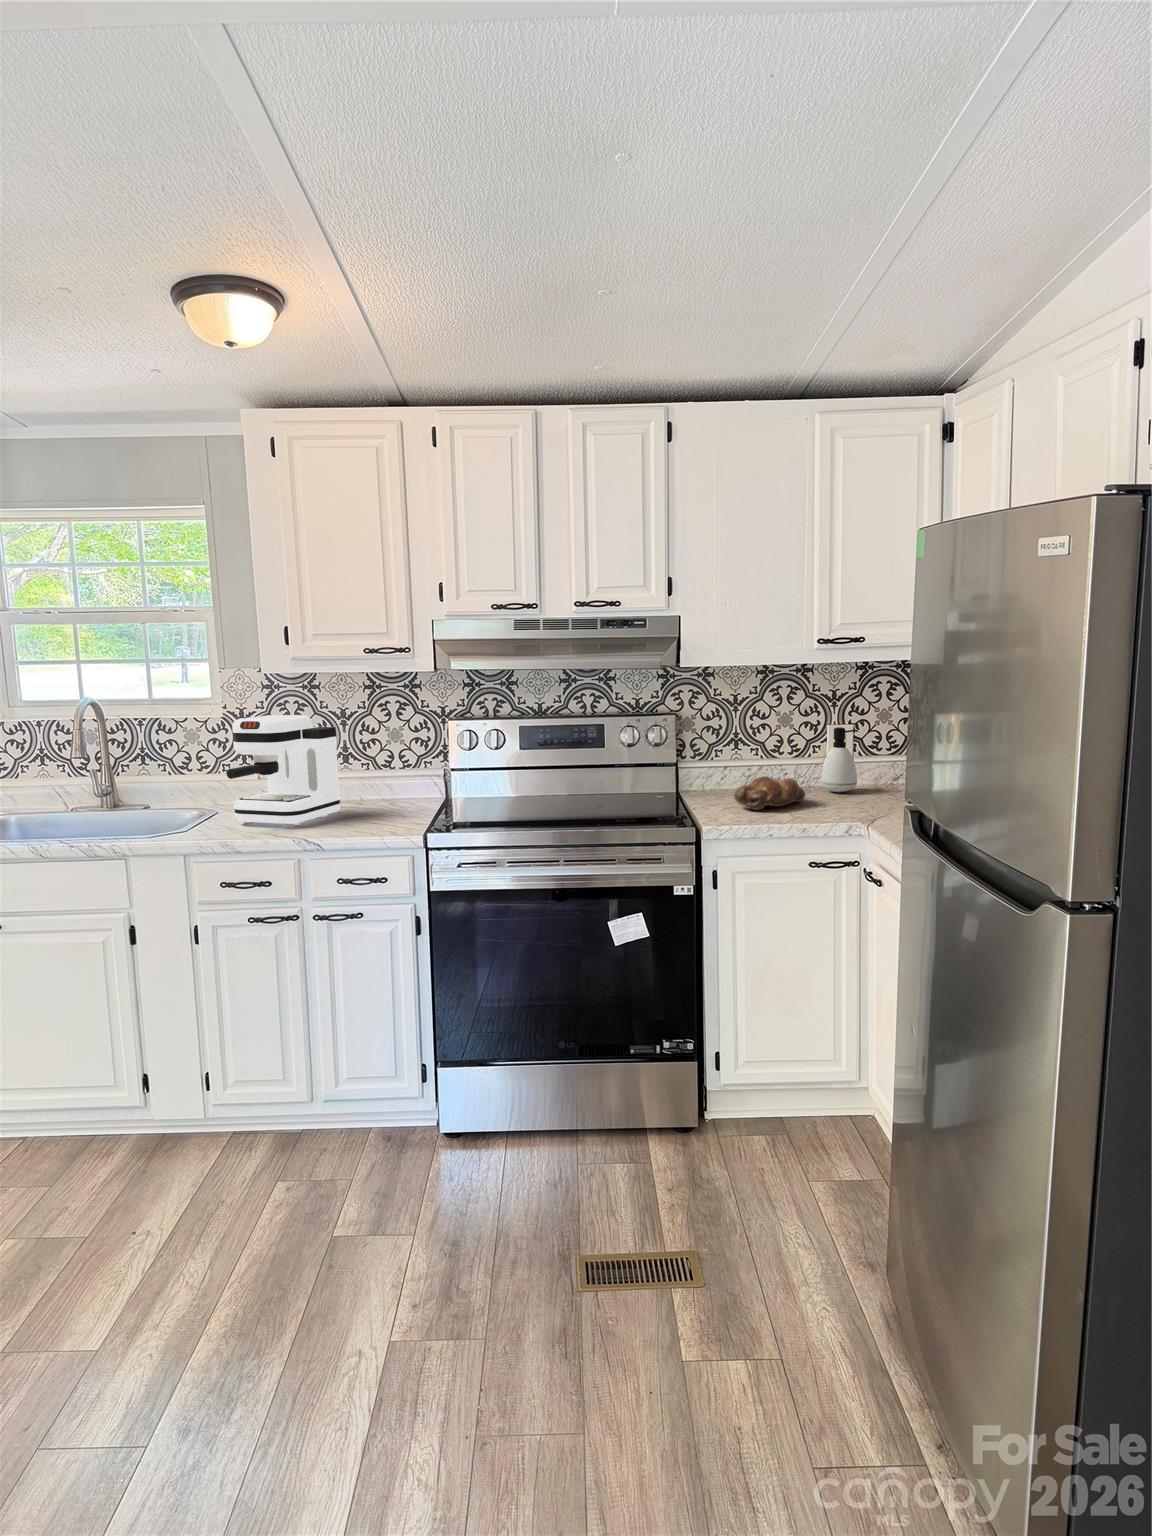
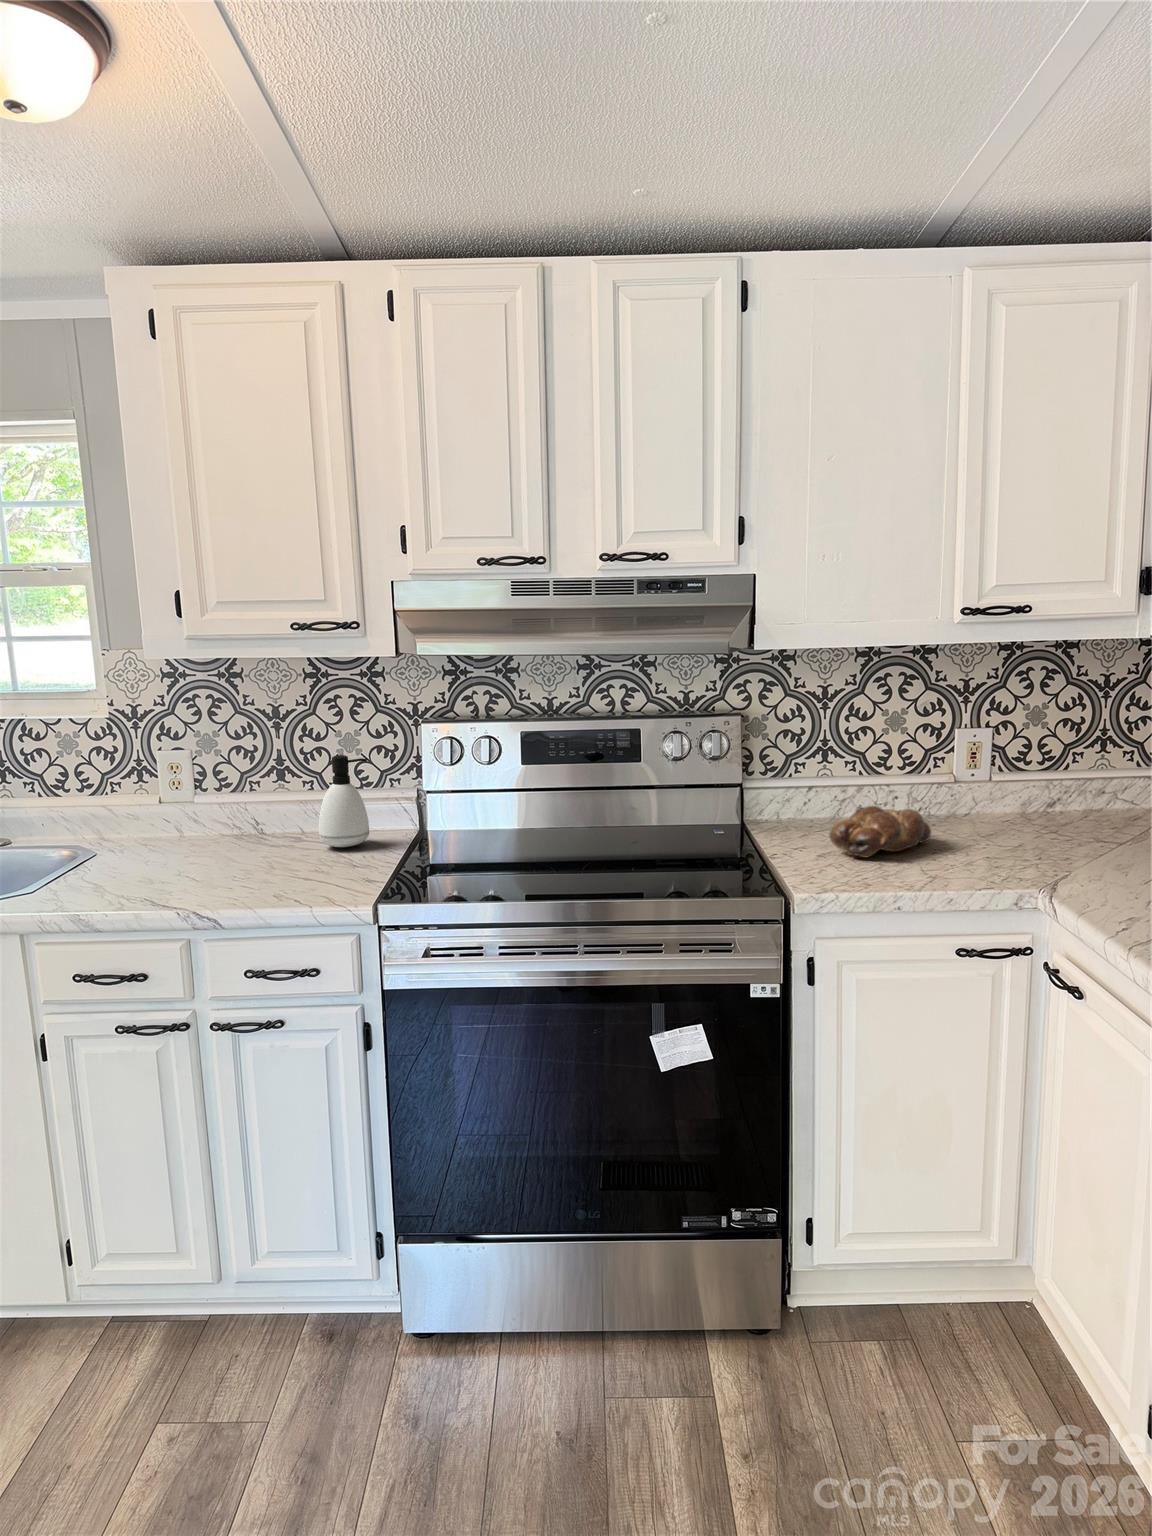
coffee maker: present [227,715,341,825] -> none [94,717,267,878]
soap dispenser: present [821,727,858,792] -> present [319,755,369,847]

